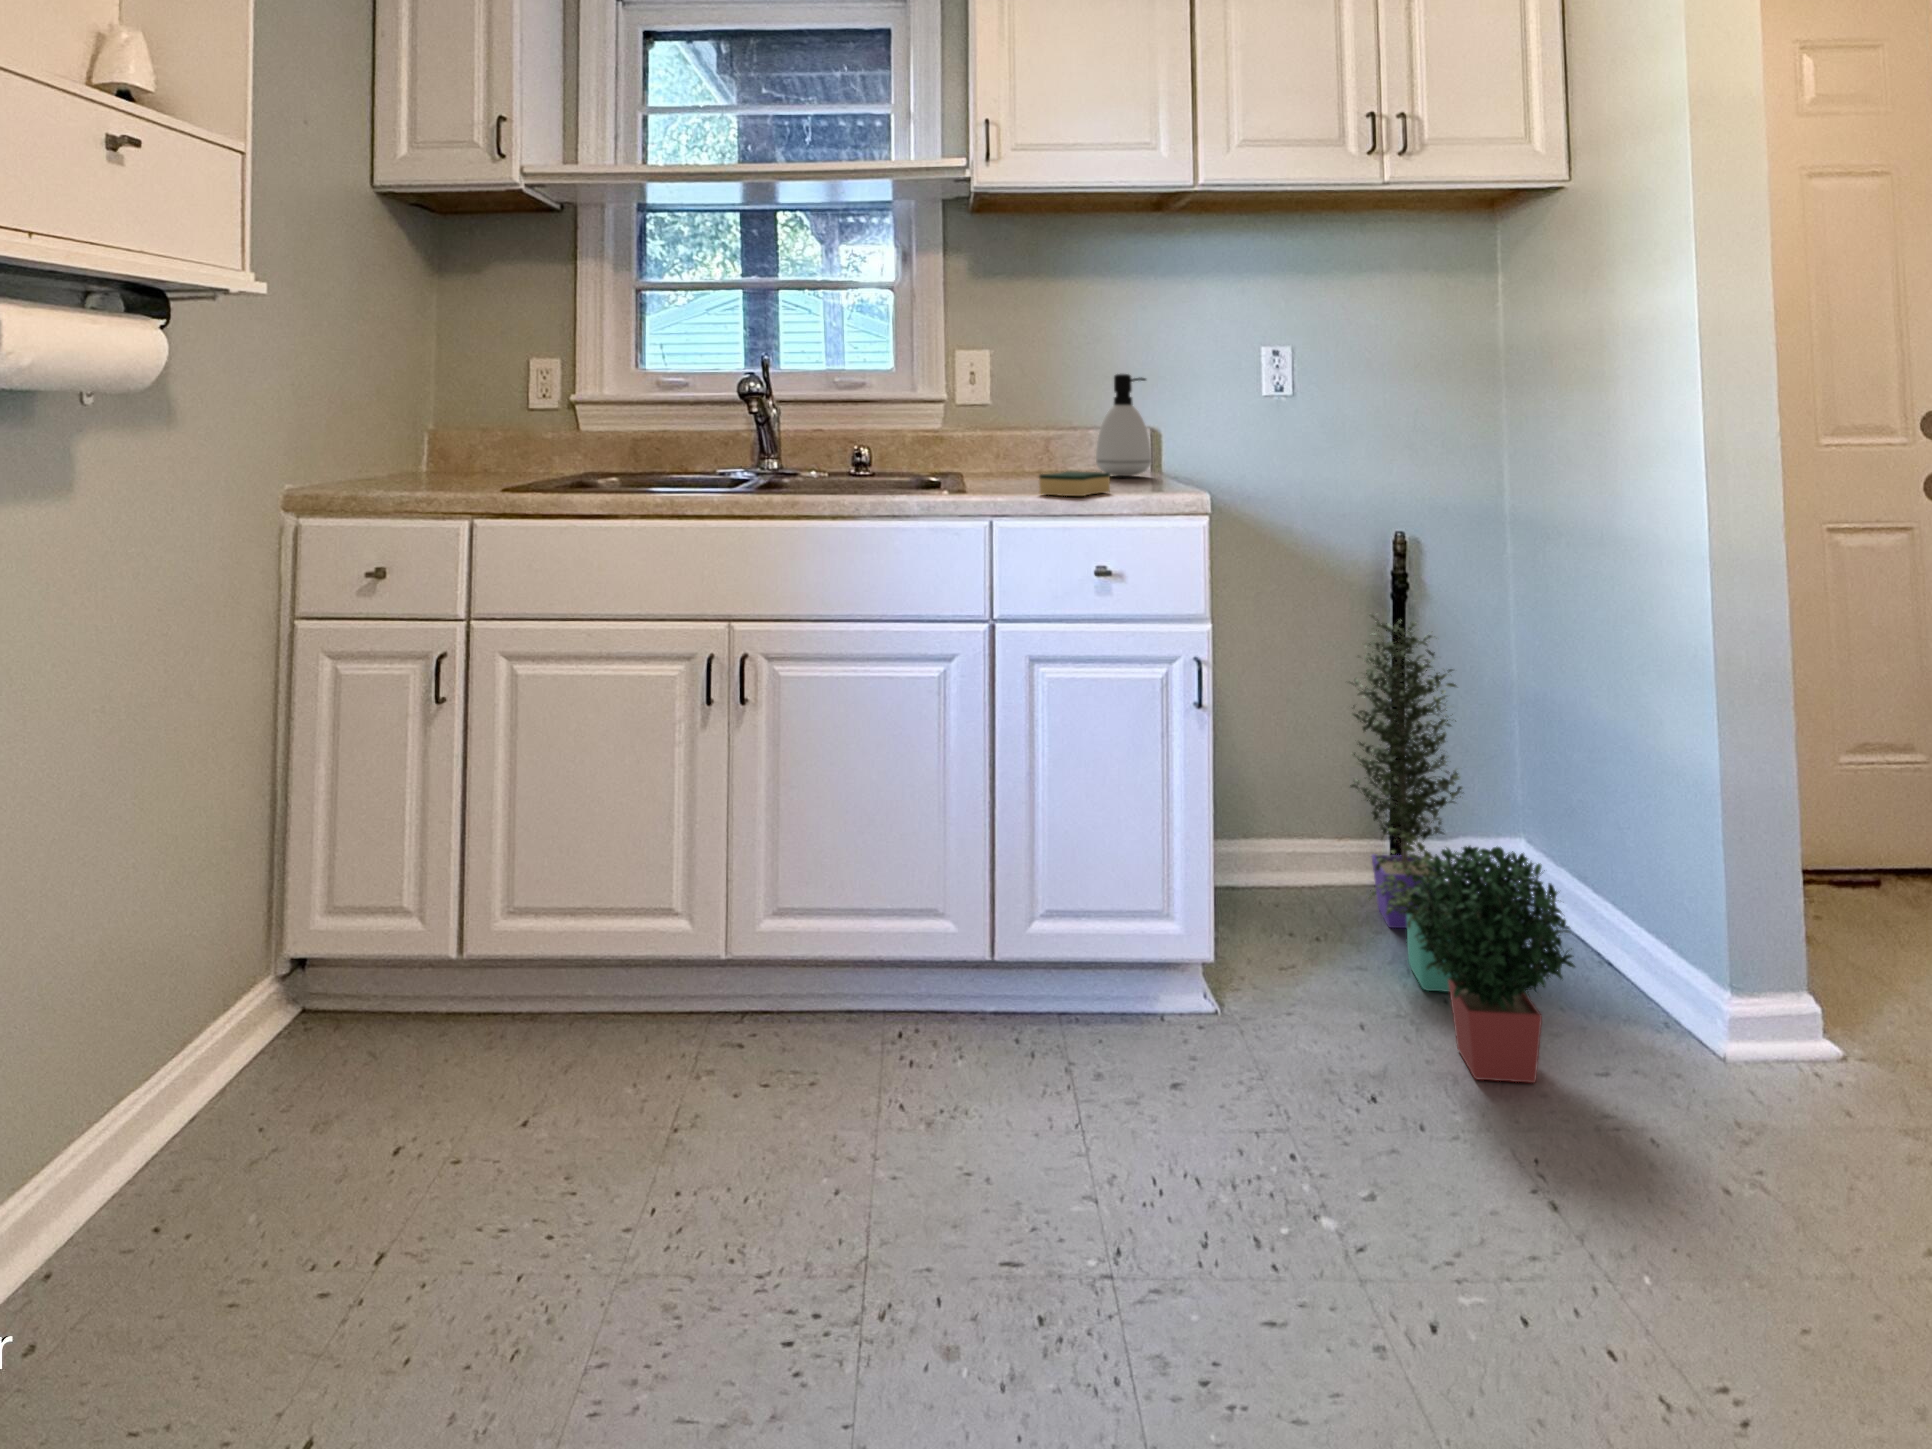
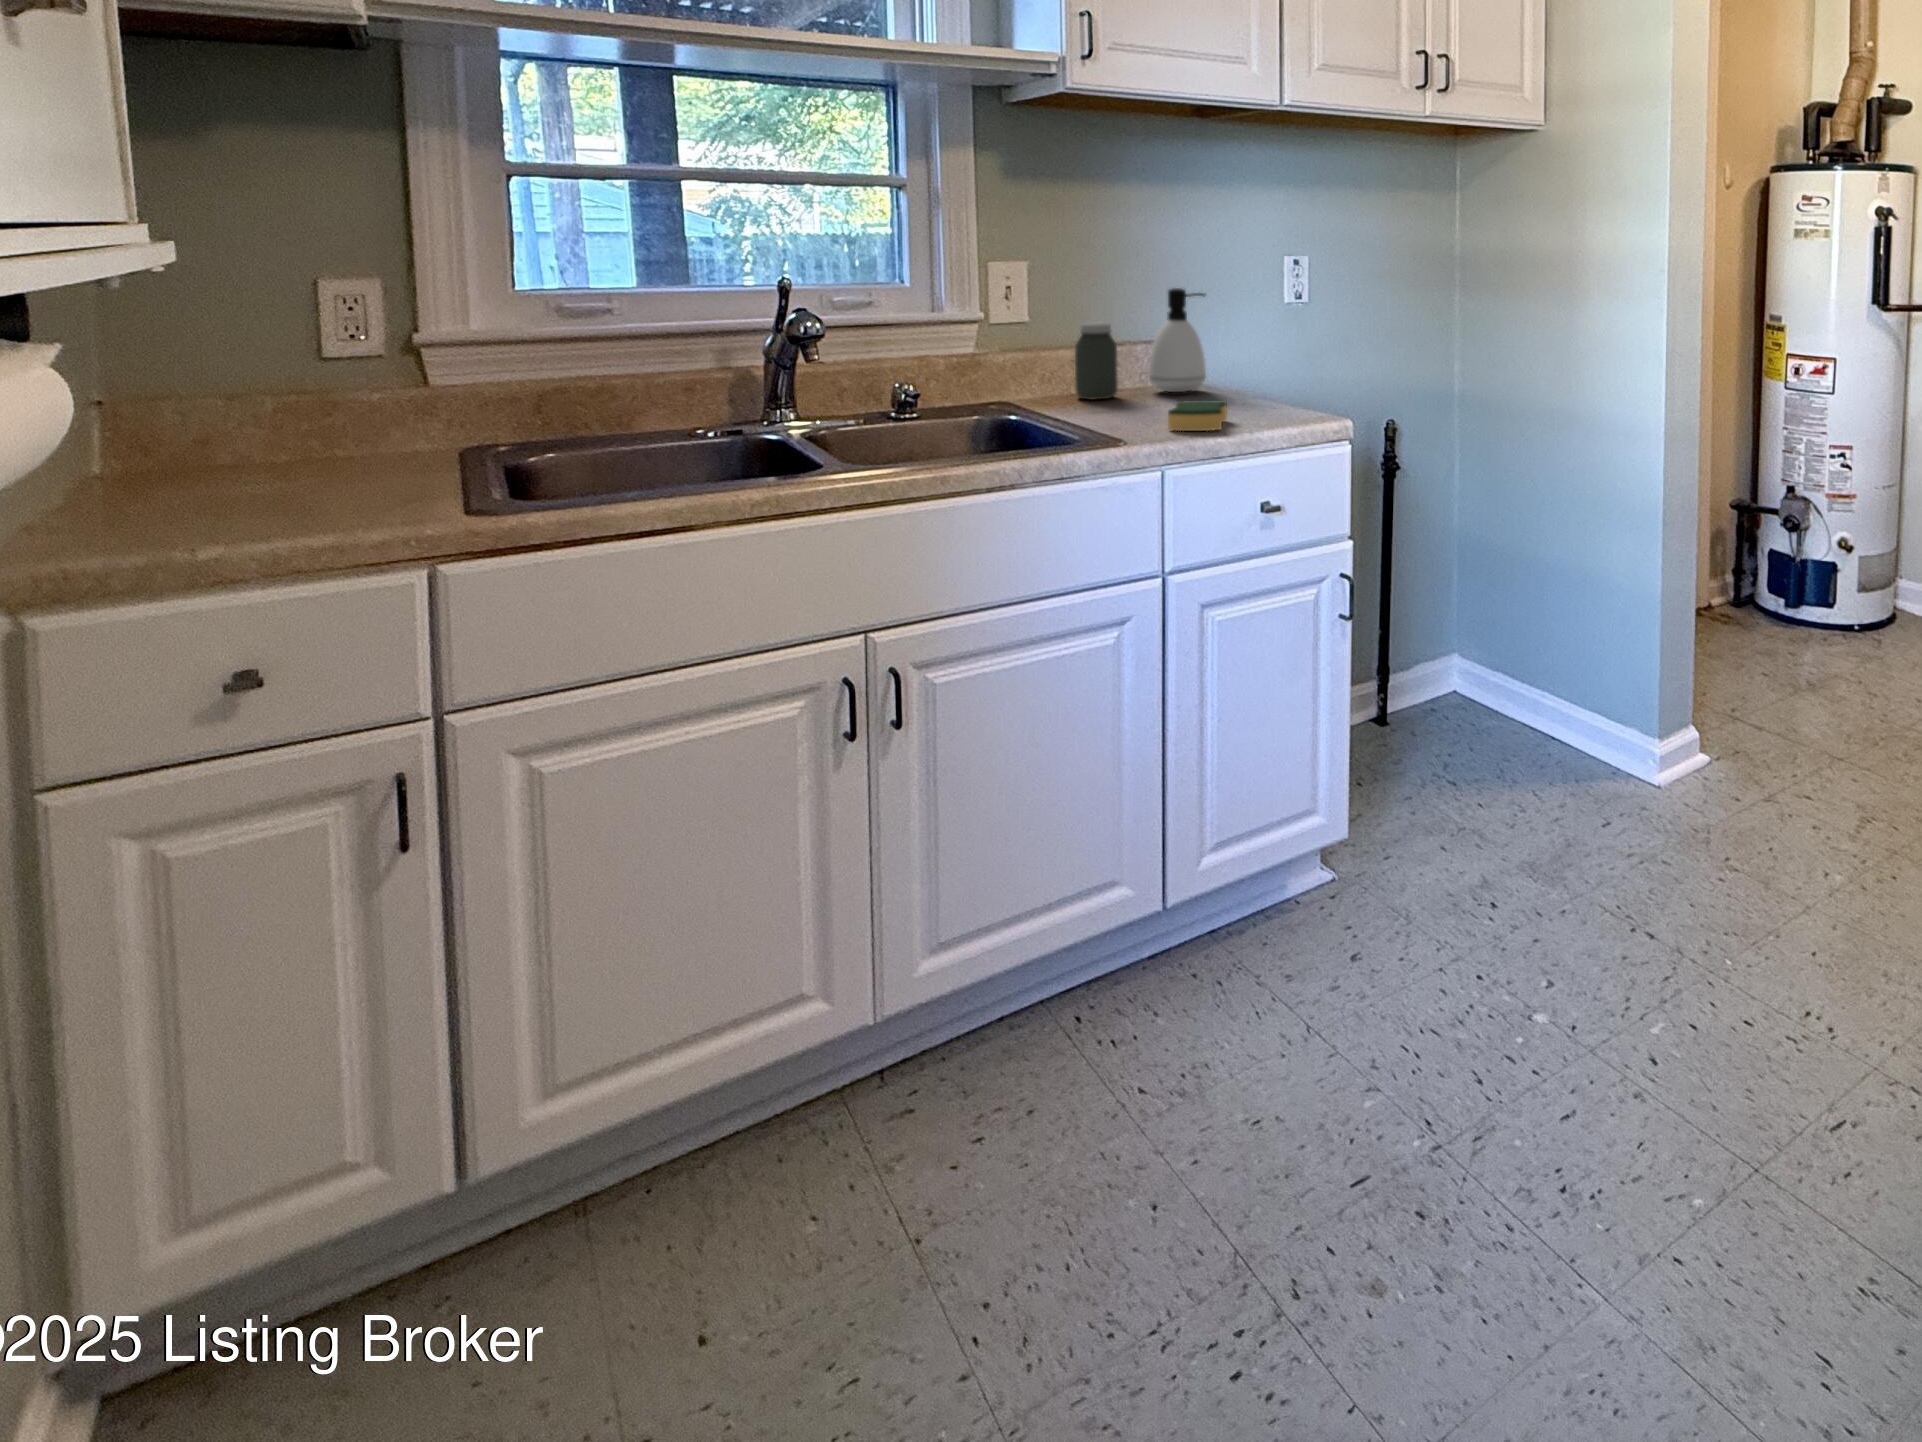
jar: none [1023,406,1062,476] -> present [1075,323,1118,400]
potted plant: present [1350,614,1575,1083] -> none [1359,492,1608,858]

